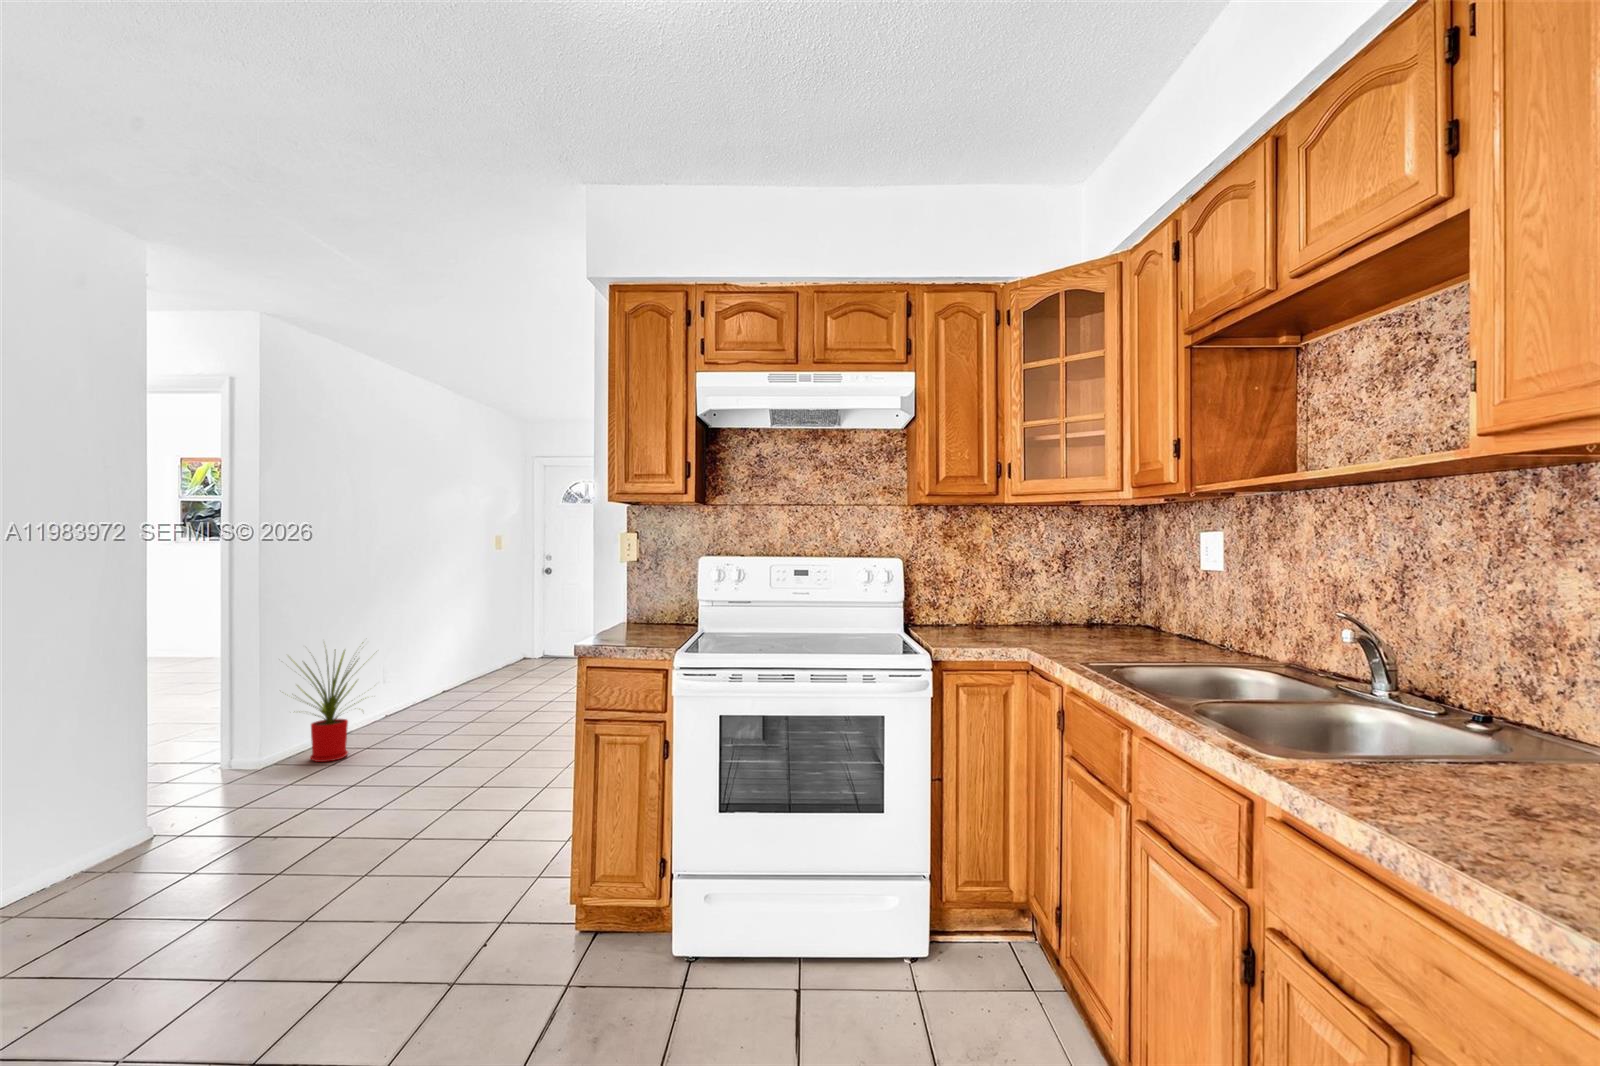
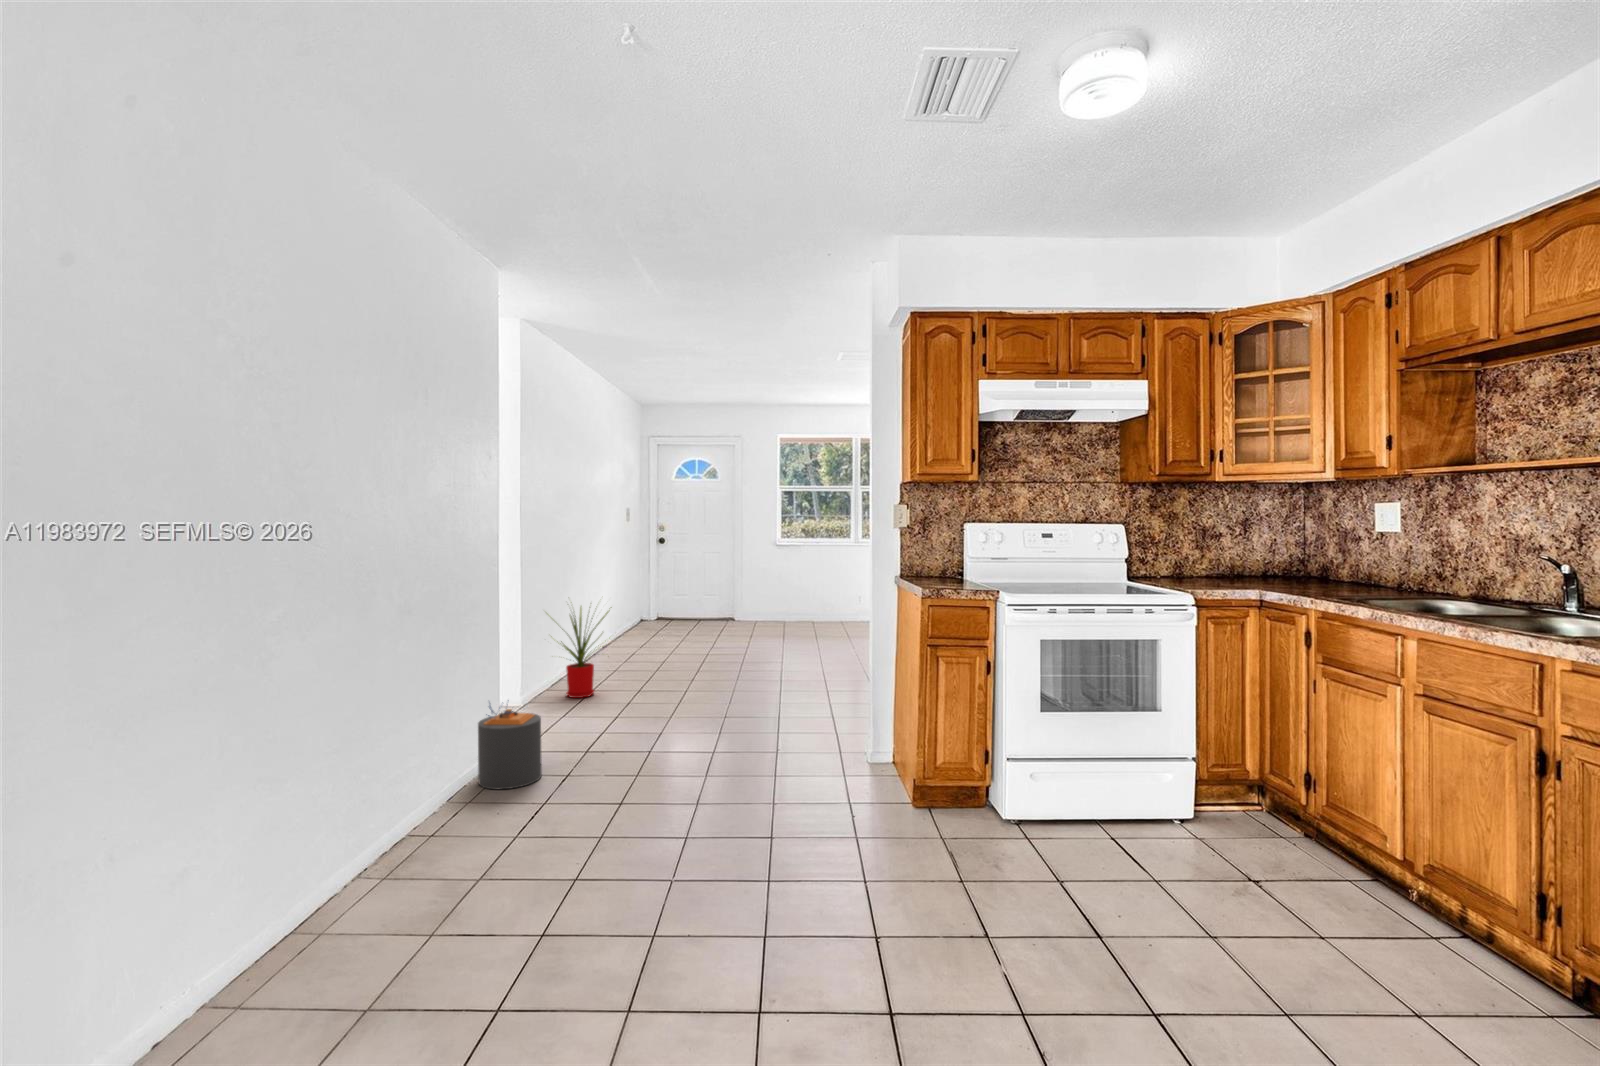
trash can: none [35,777,142,902] -> present [478,705,542,789]

